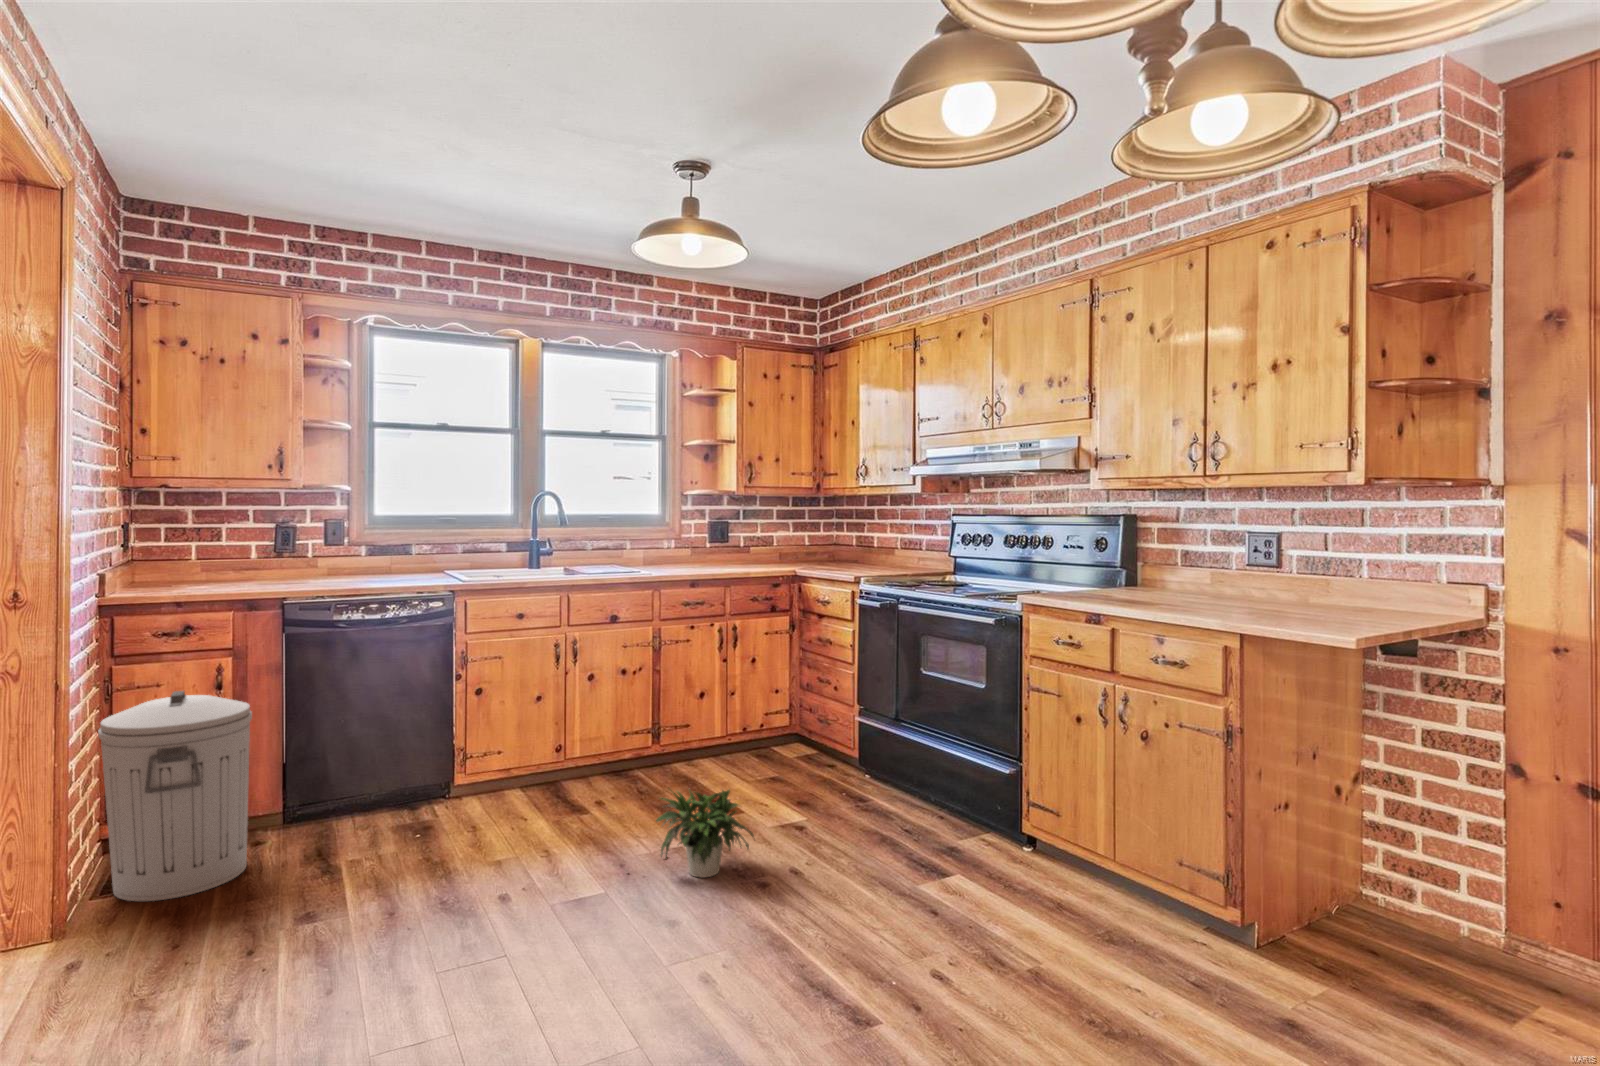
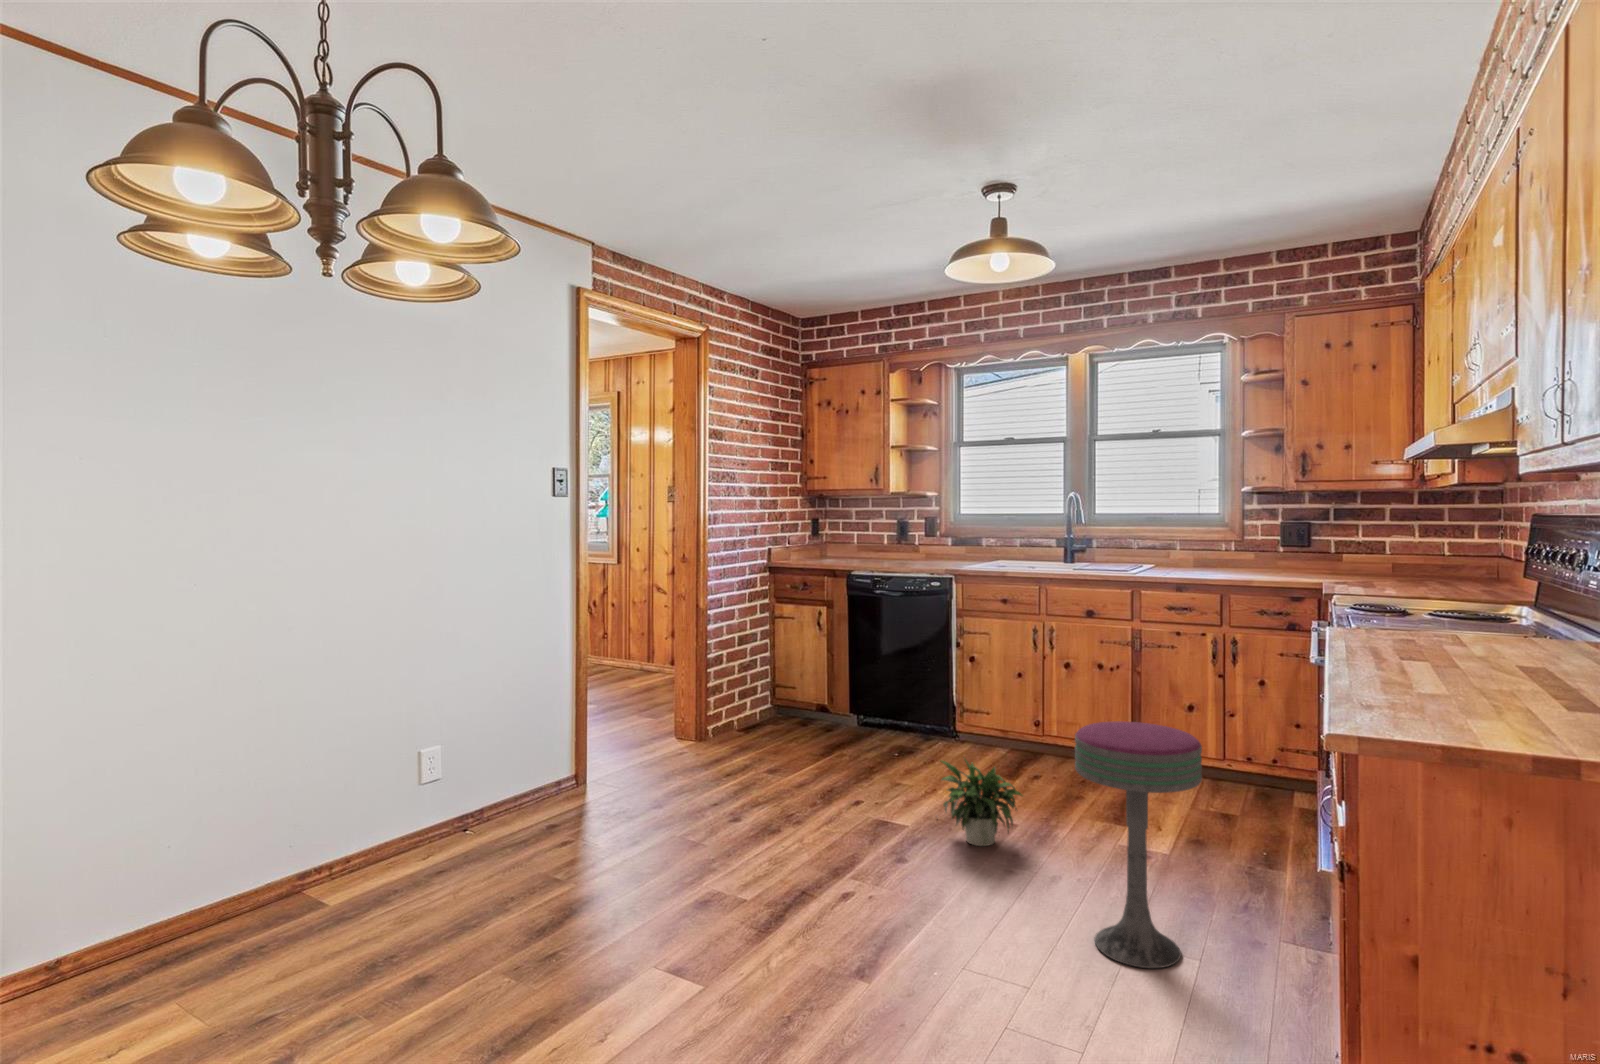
bar stool: none [898,690,1000,896] -> present [1075,721,1202,968]
trash can: present [98,691,252,901] -> none [740,620,815,741]

